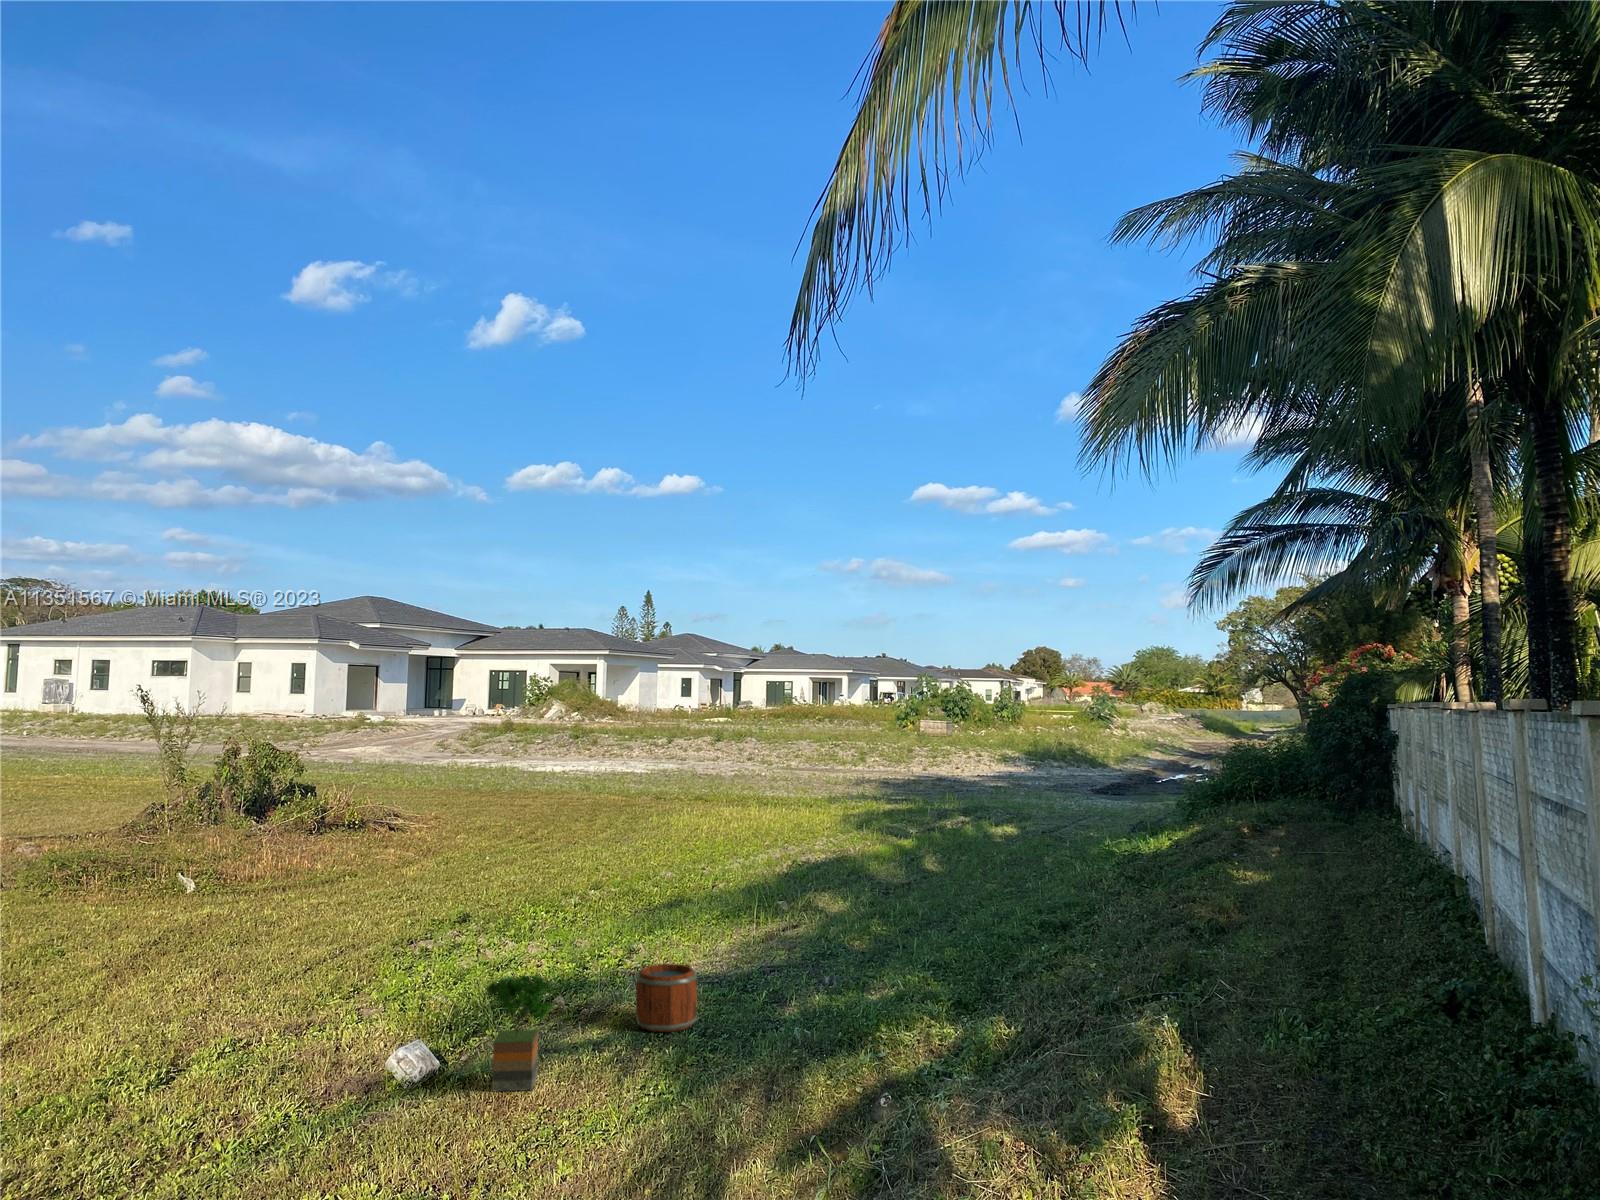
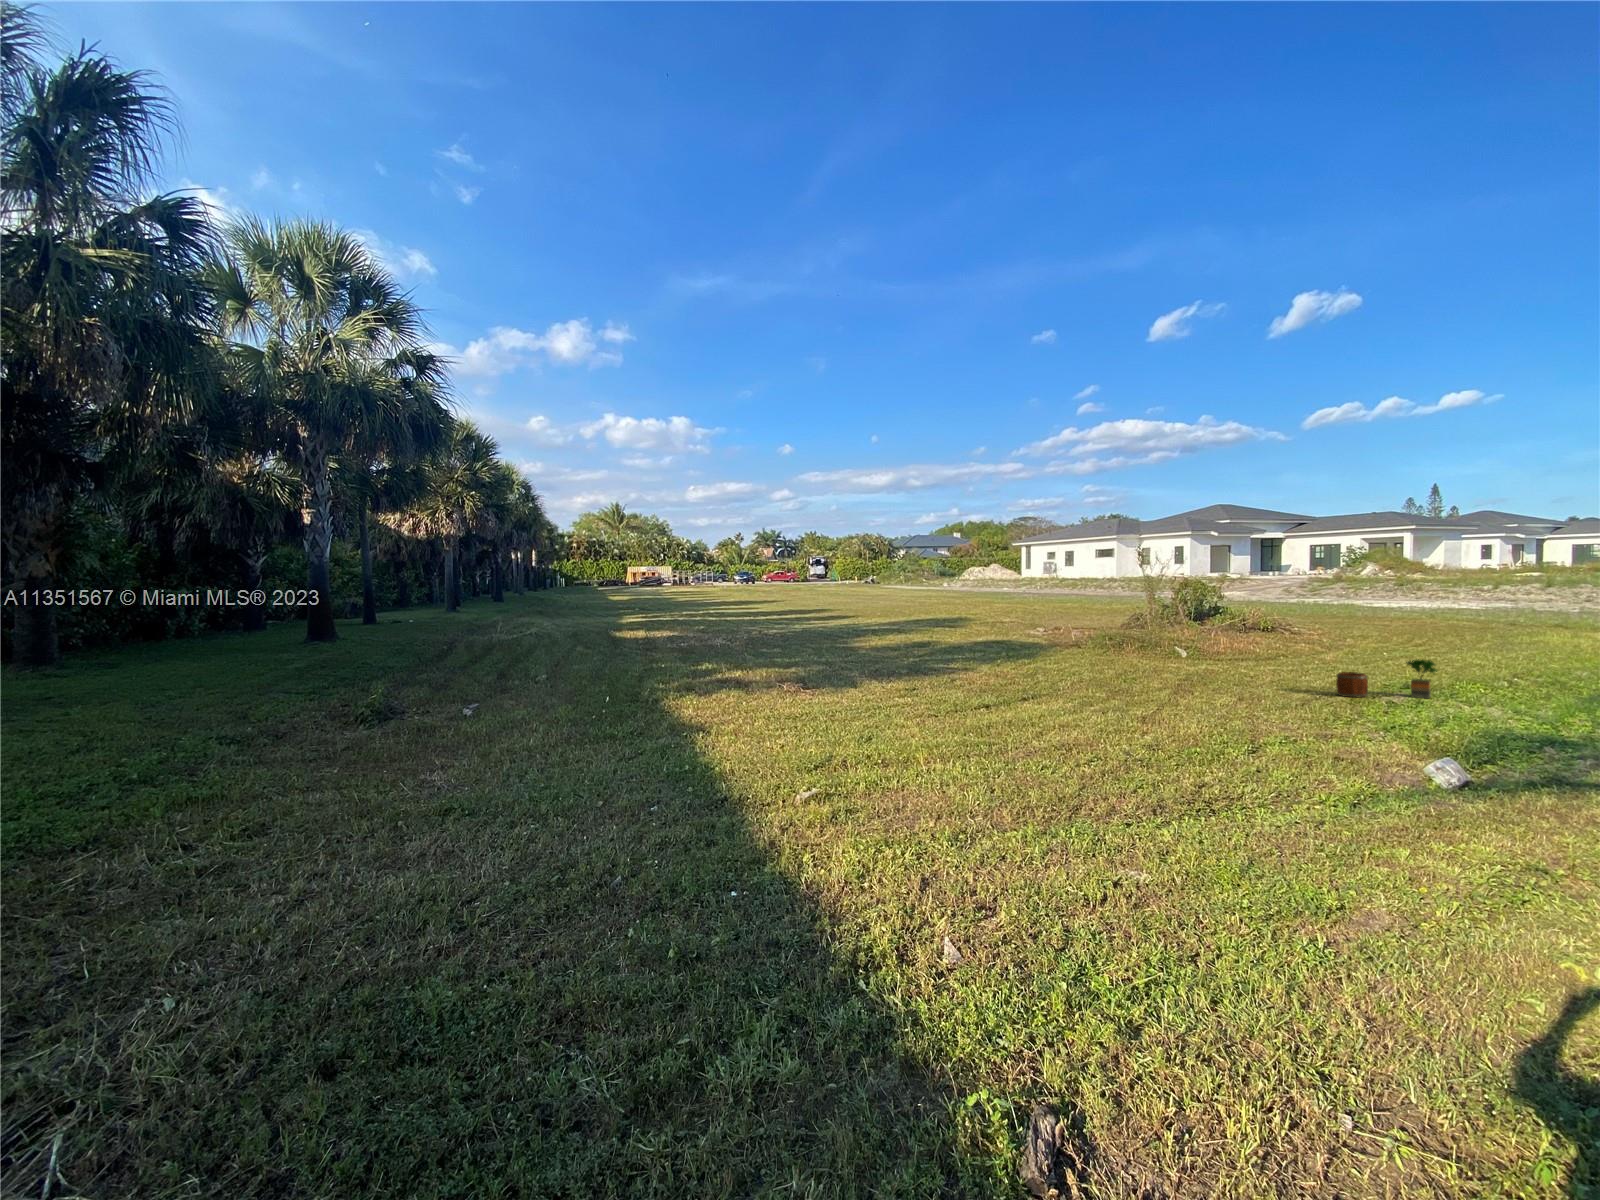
bucket: present [636,963,698,1032] -> present [1336,672,1368,697]

